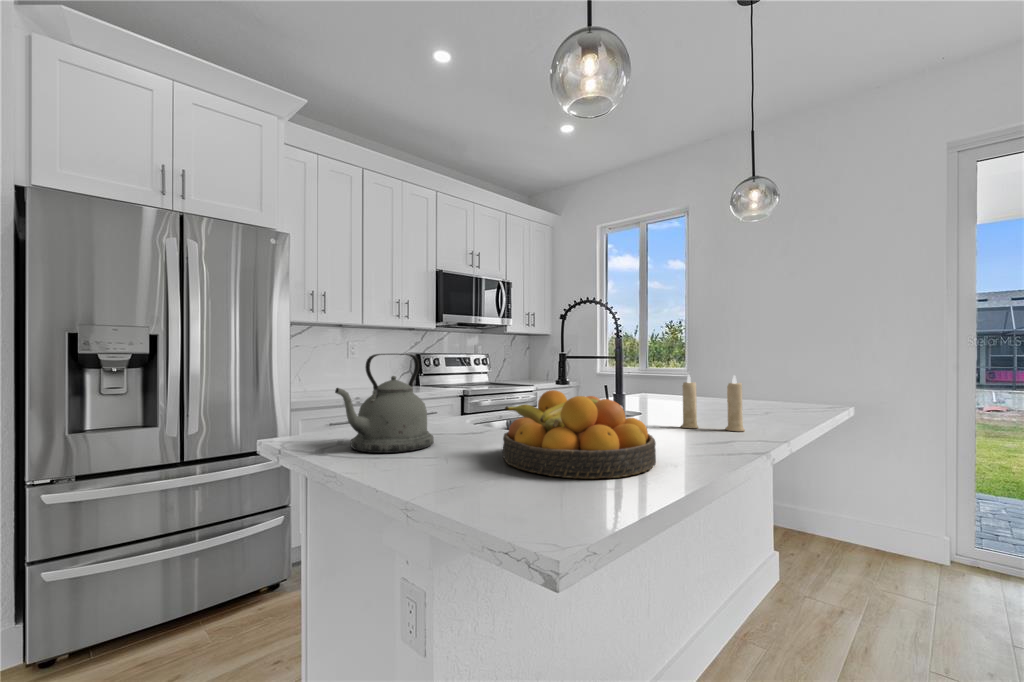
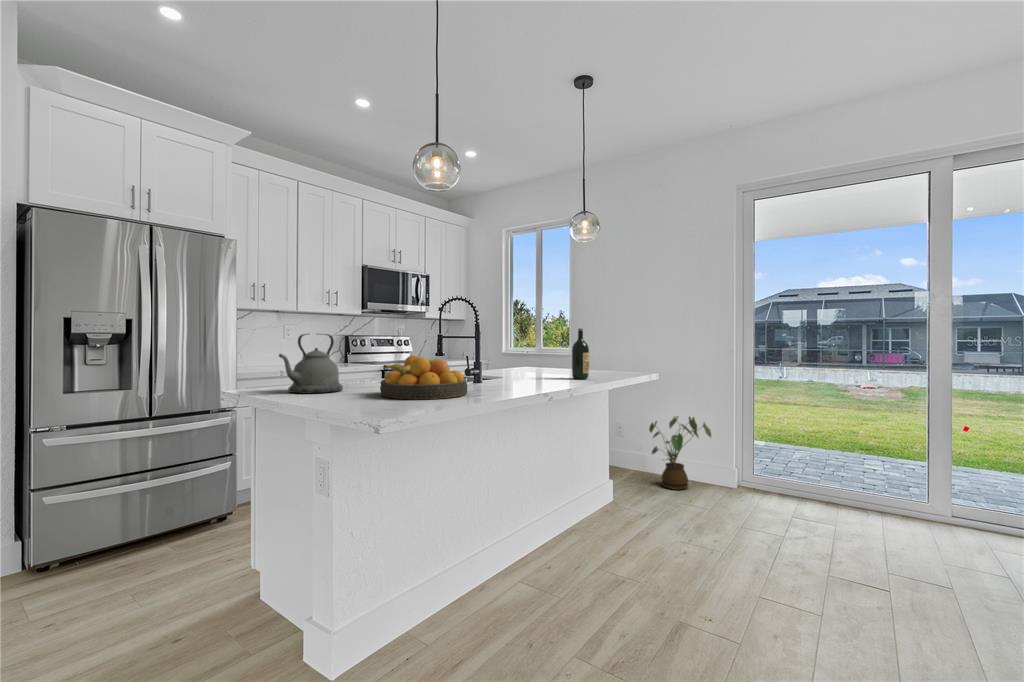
wine bottle: none [749,343,778,418] -> present [572,328,589,379]
candle: present [681,375,745,431] -> none [513,348,550,385]
house plant: none [817,461,920,566] -> present [649,416,711,490]

